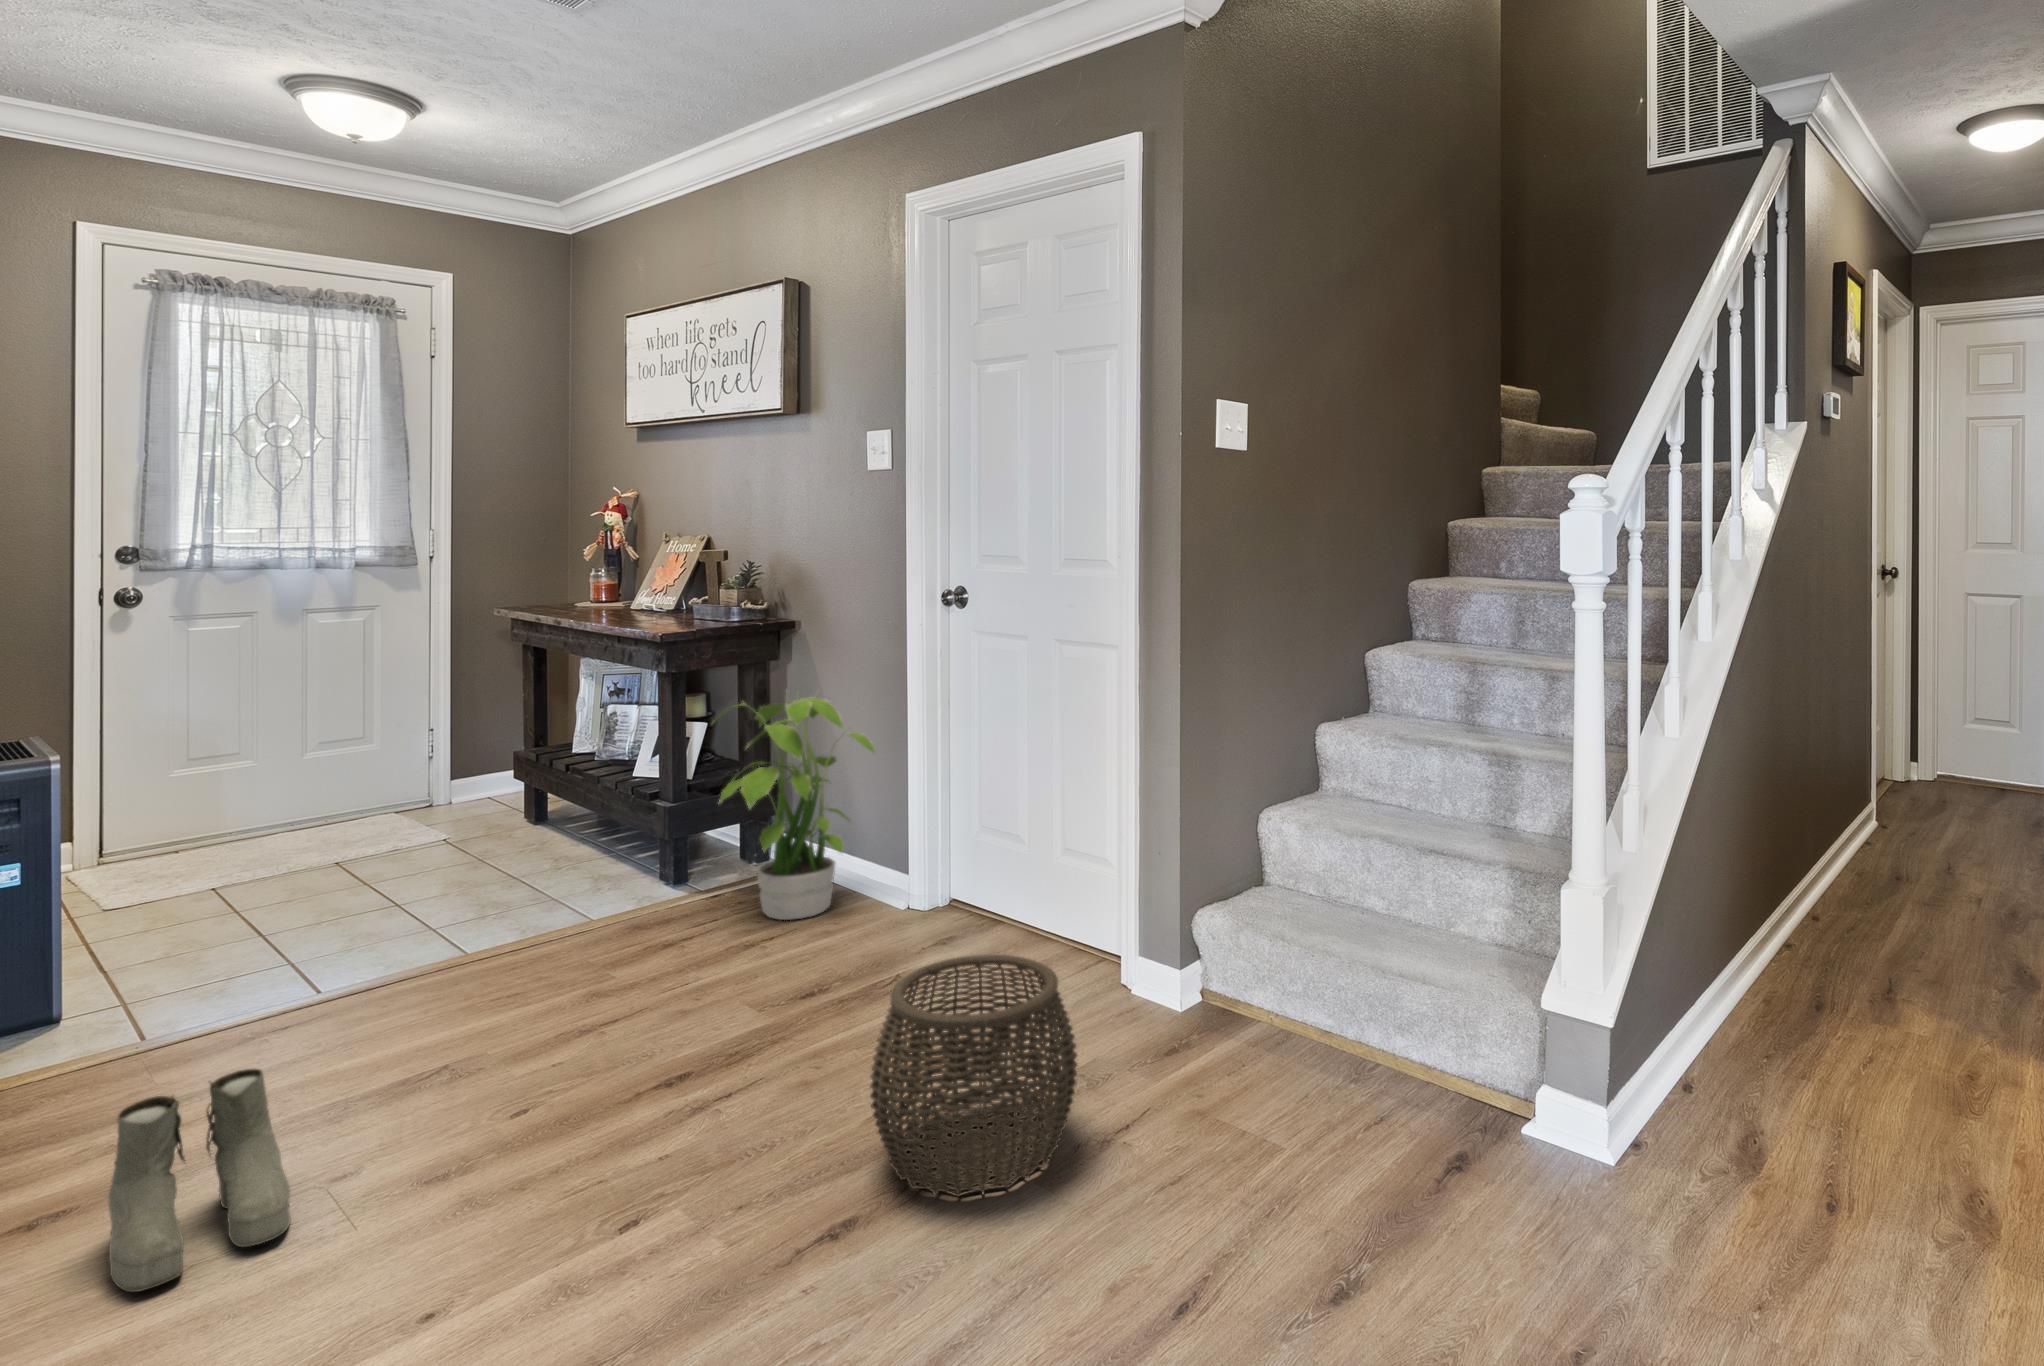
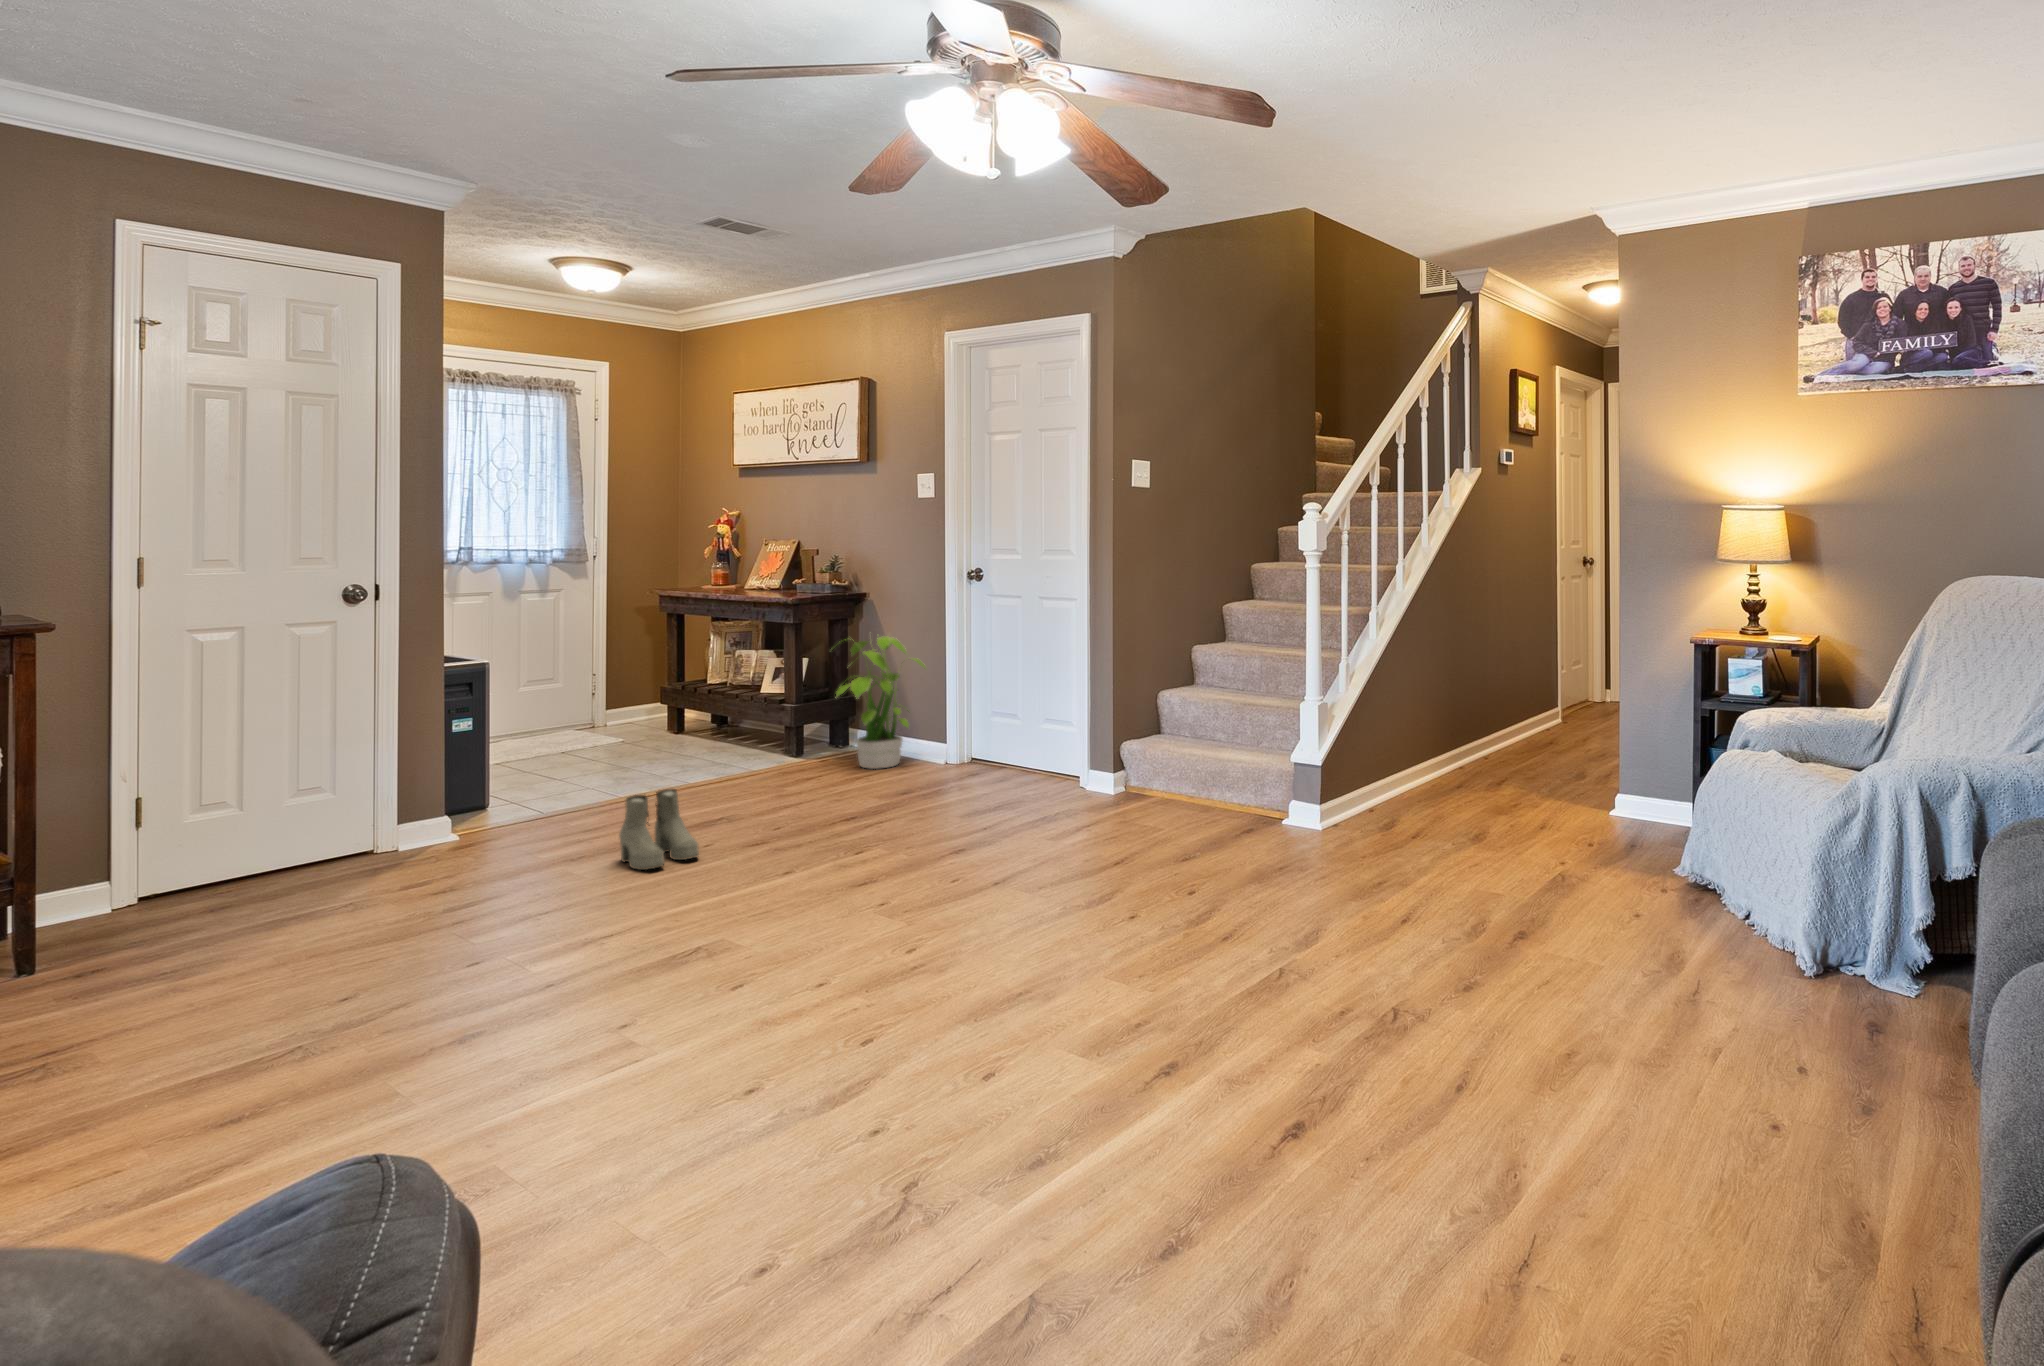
woven basket: present [870,954,1077,1197] -> none [963,744,1064,844]

